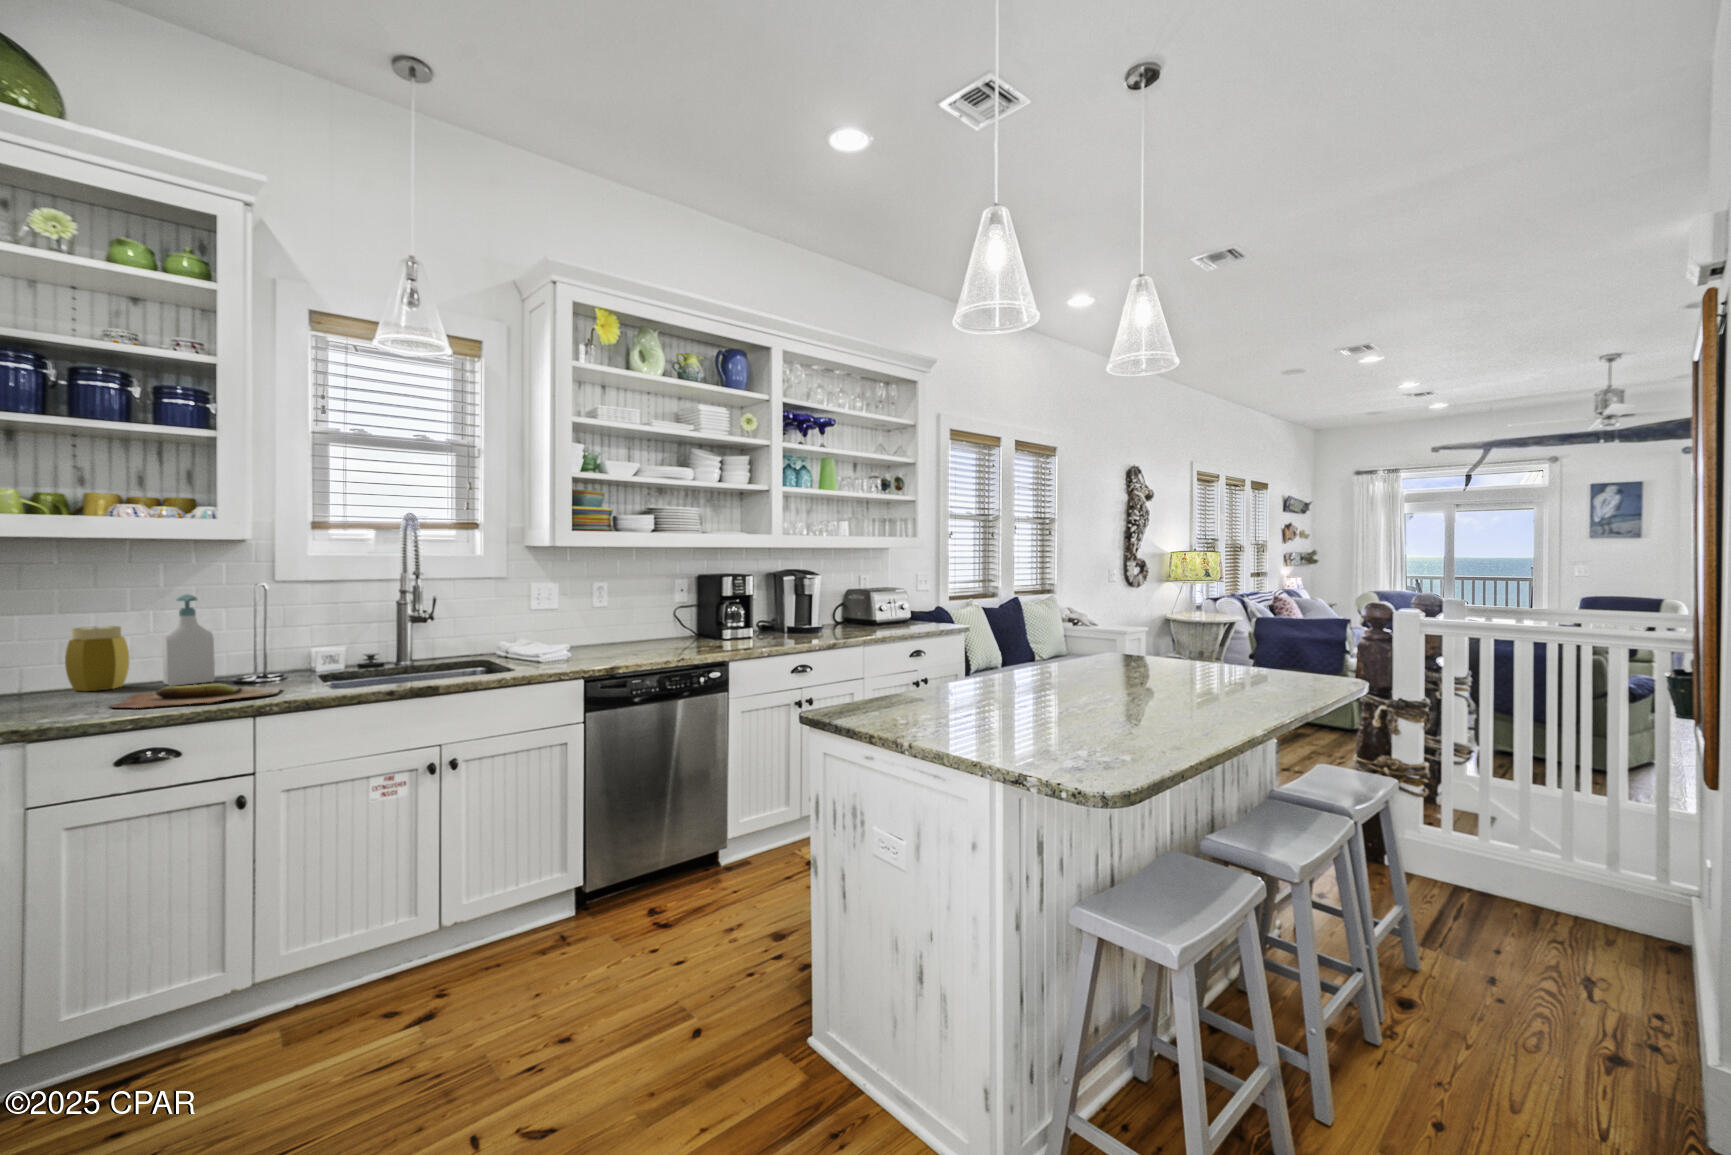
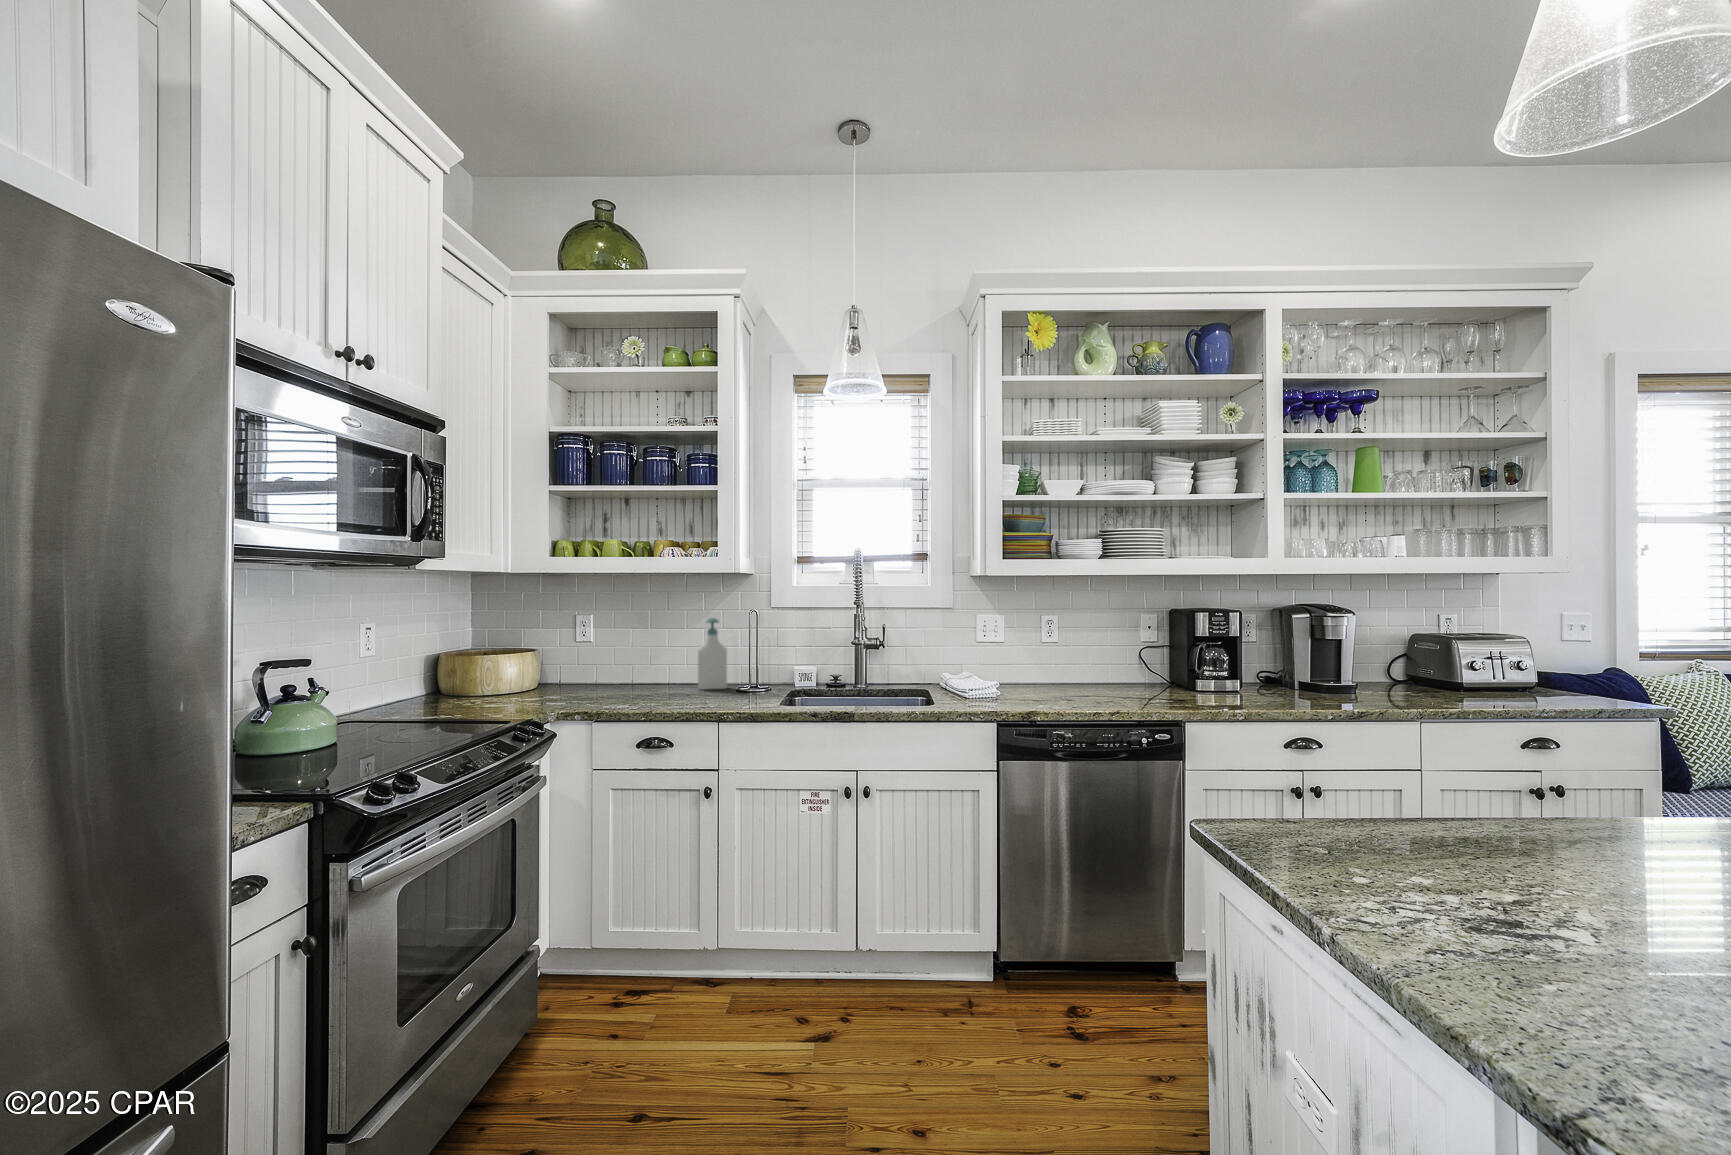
jar: present [65,626,129,691] -> none [647,640,681,688]
cutting board: present [110,684,280,708] -> none [640,690,750,707]

